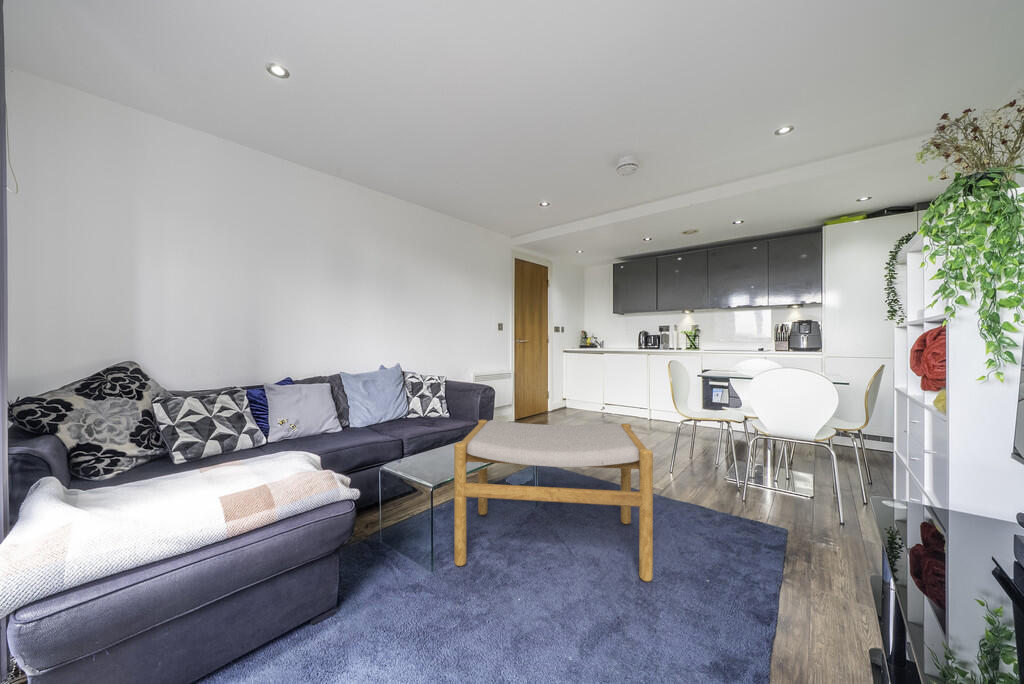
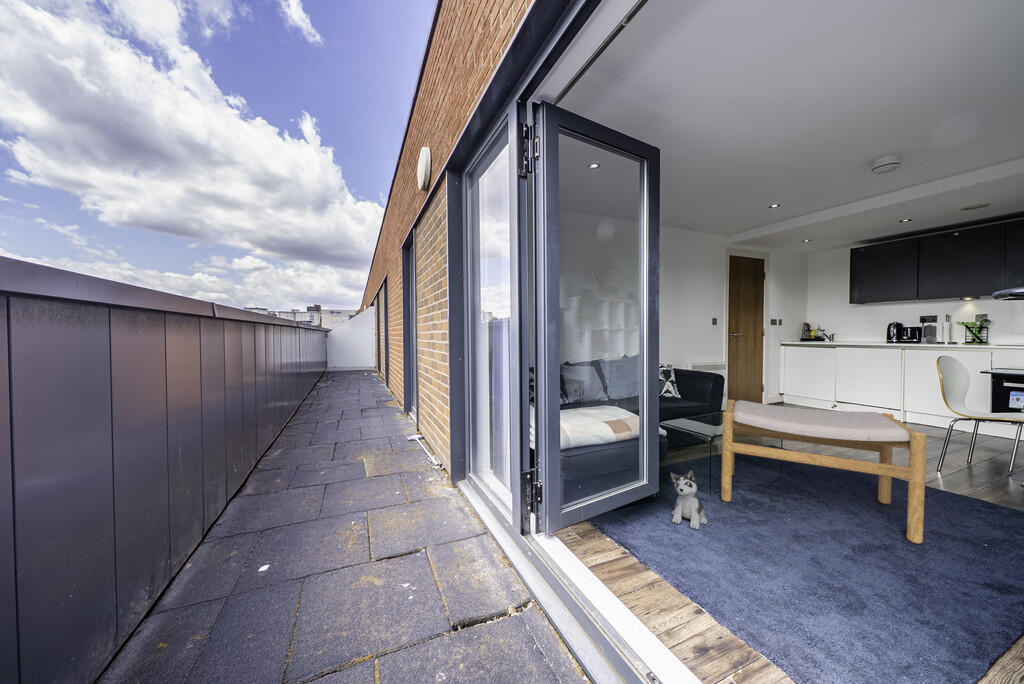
plush toy: none [357,547,415,646] -> present [670,470,707,529]

